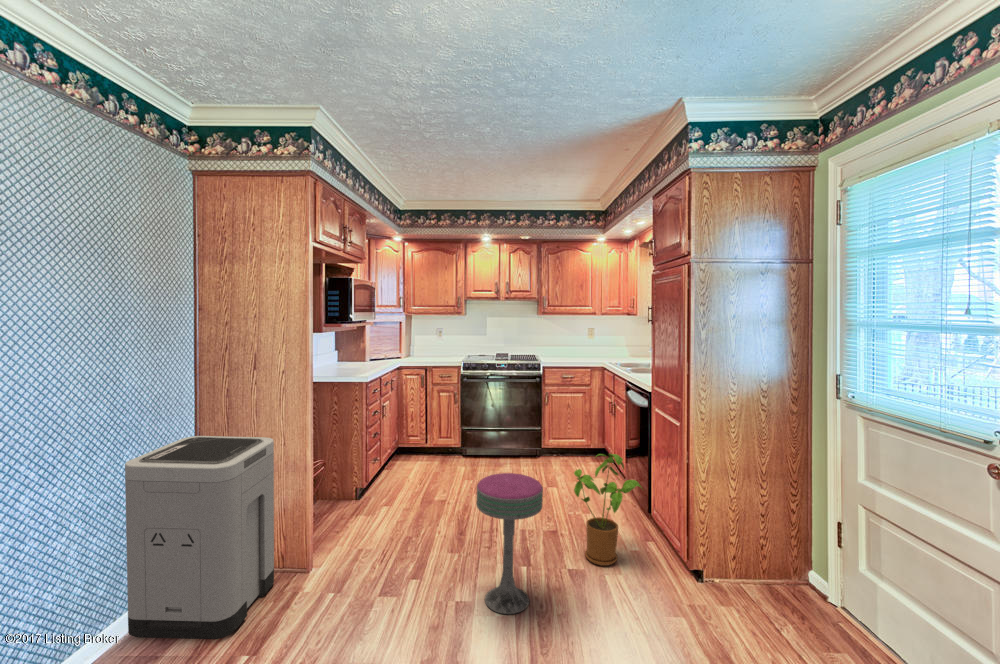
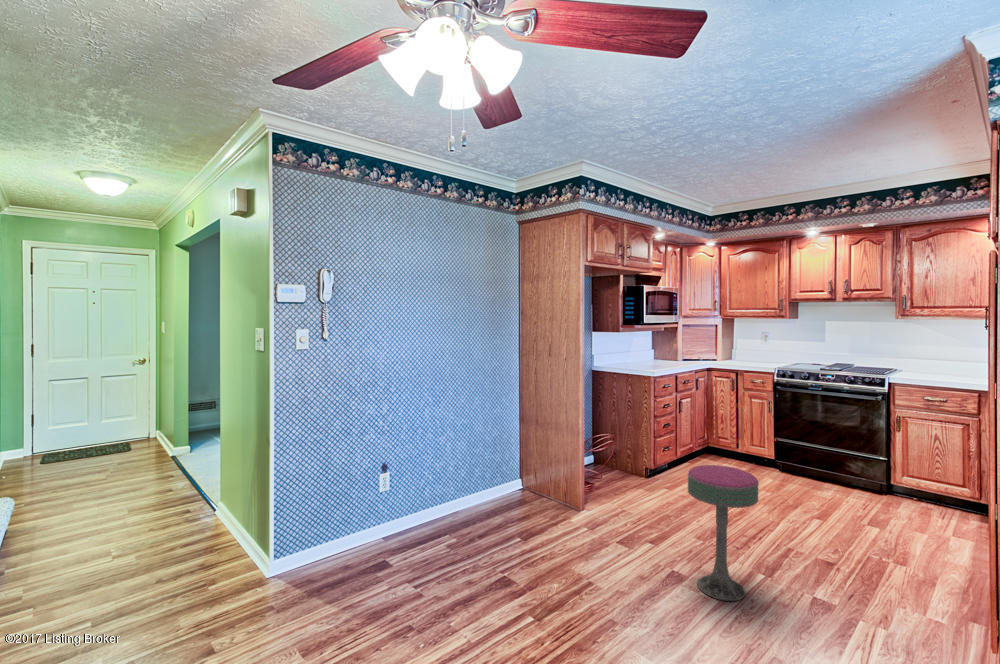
trash can: present [125,436,274,639] -> none [468,398,552,528]
house plant: present [574,454,641,566] -> none [831,479,933,613]

